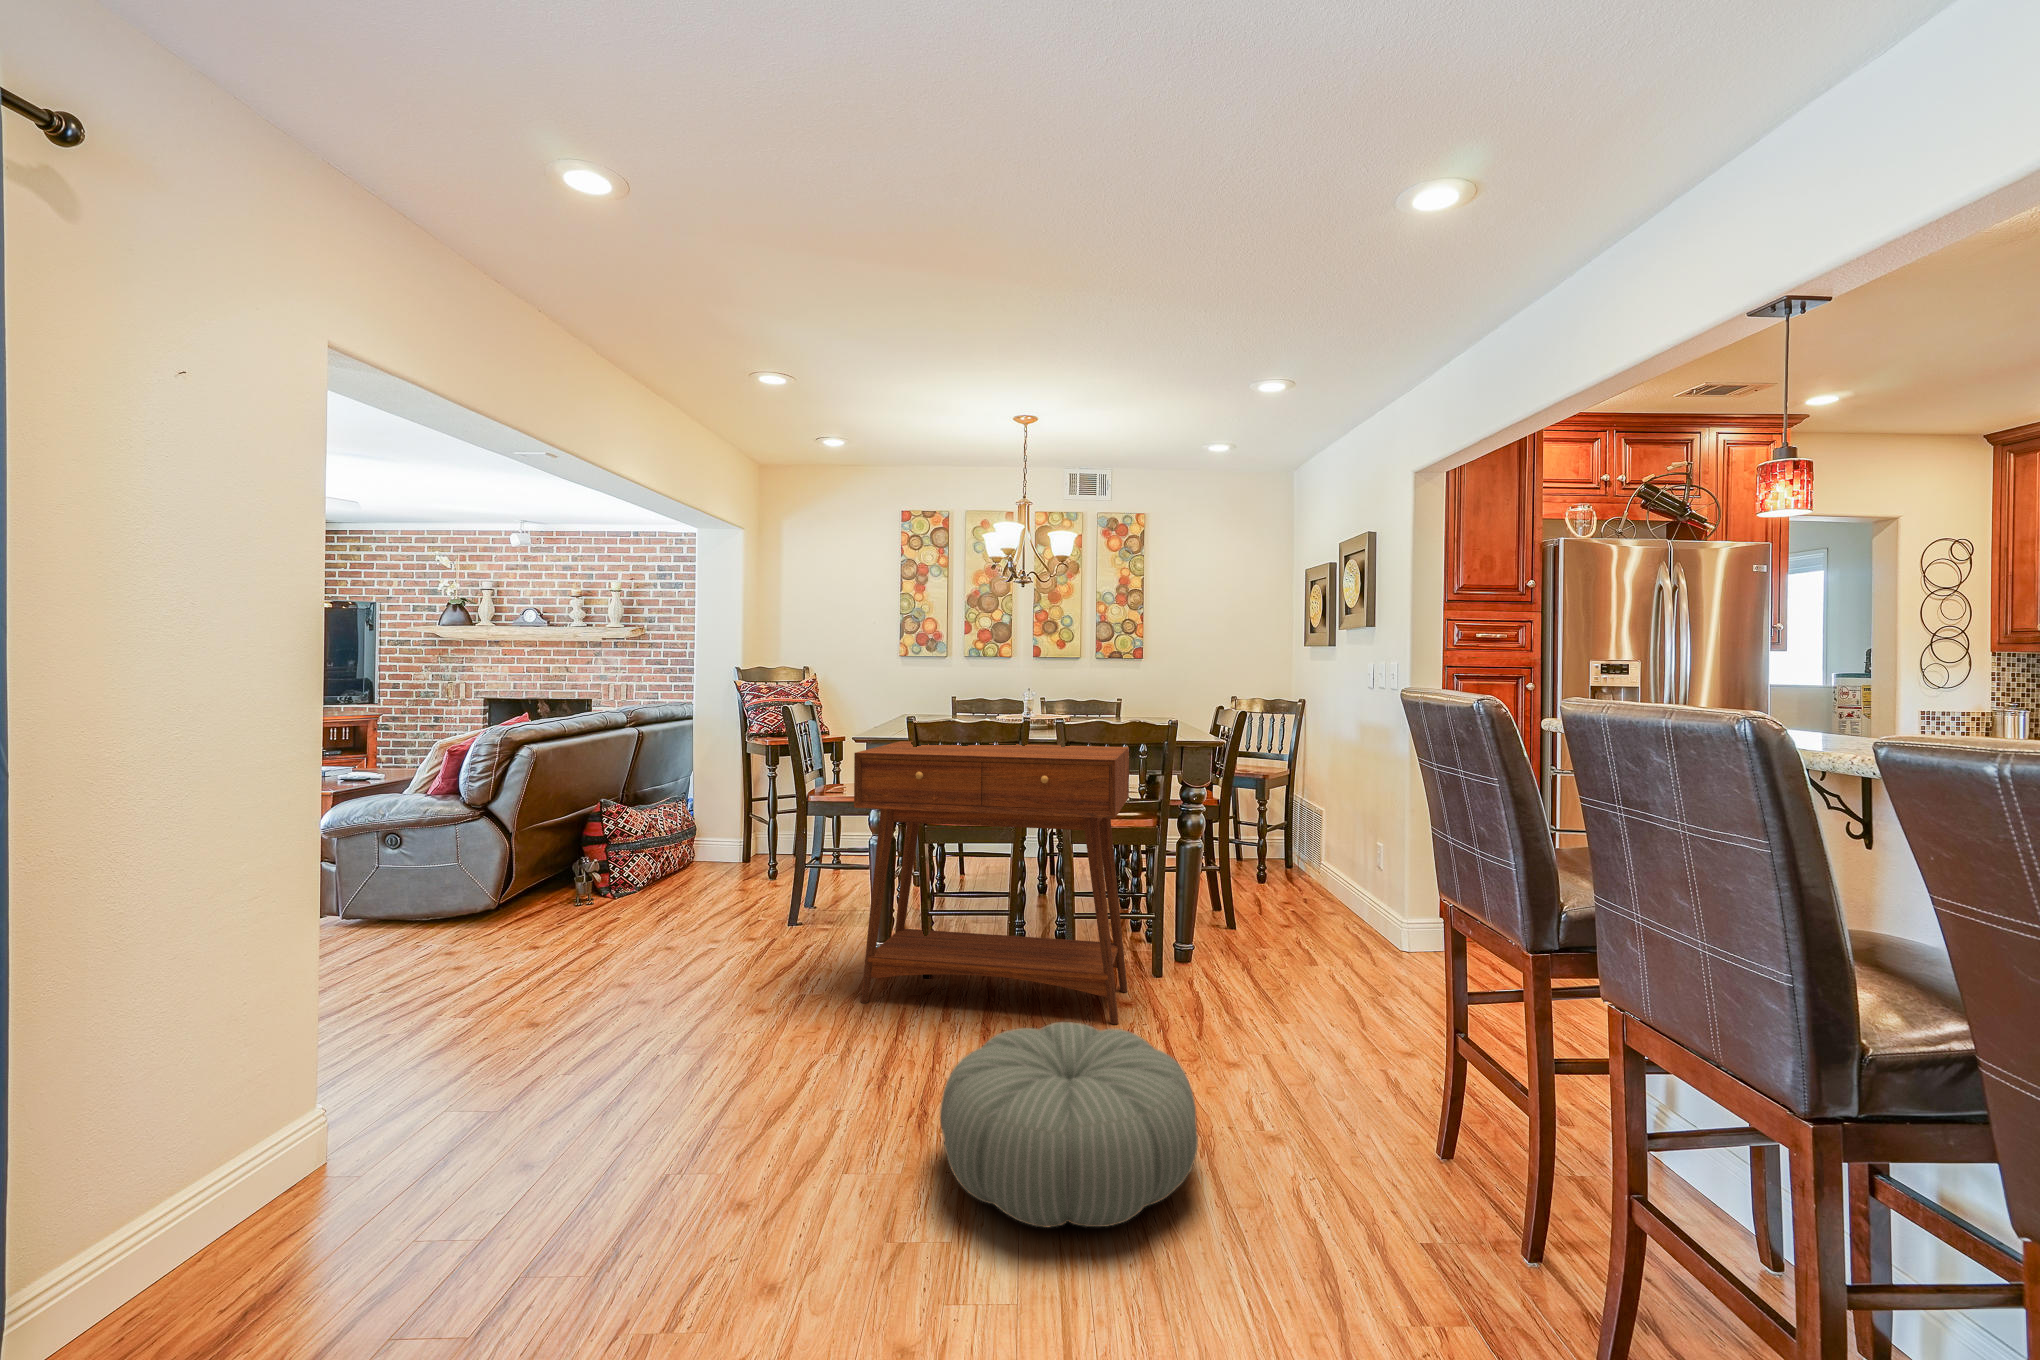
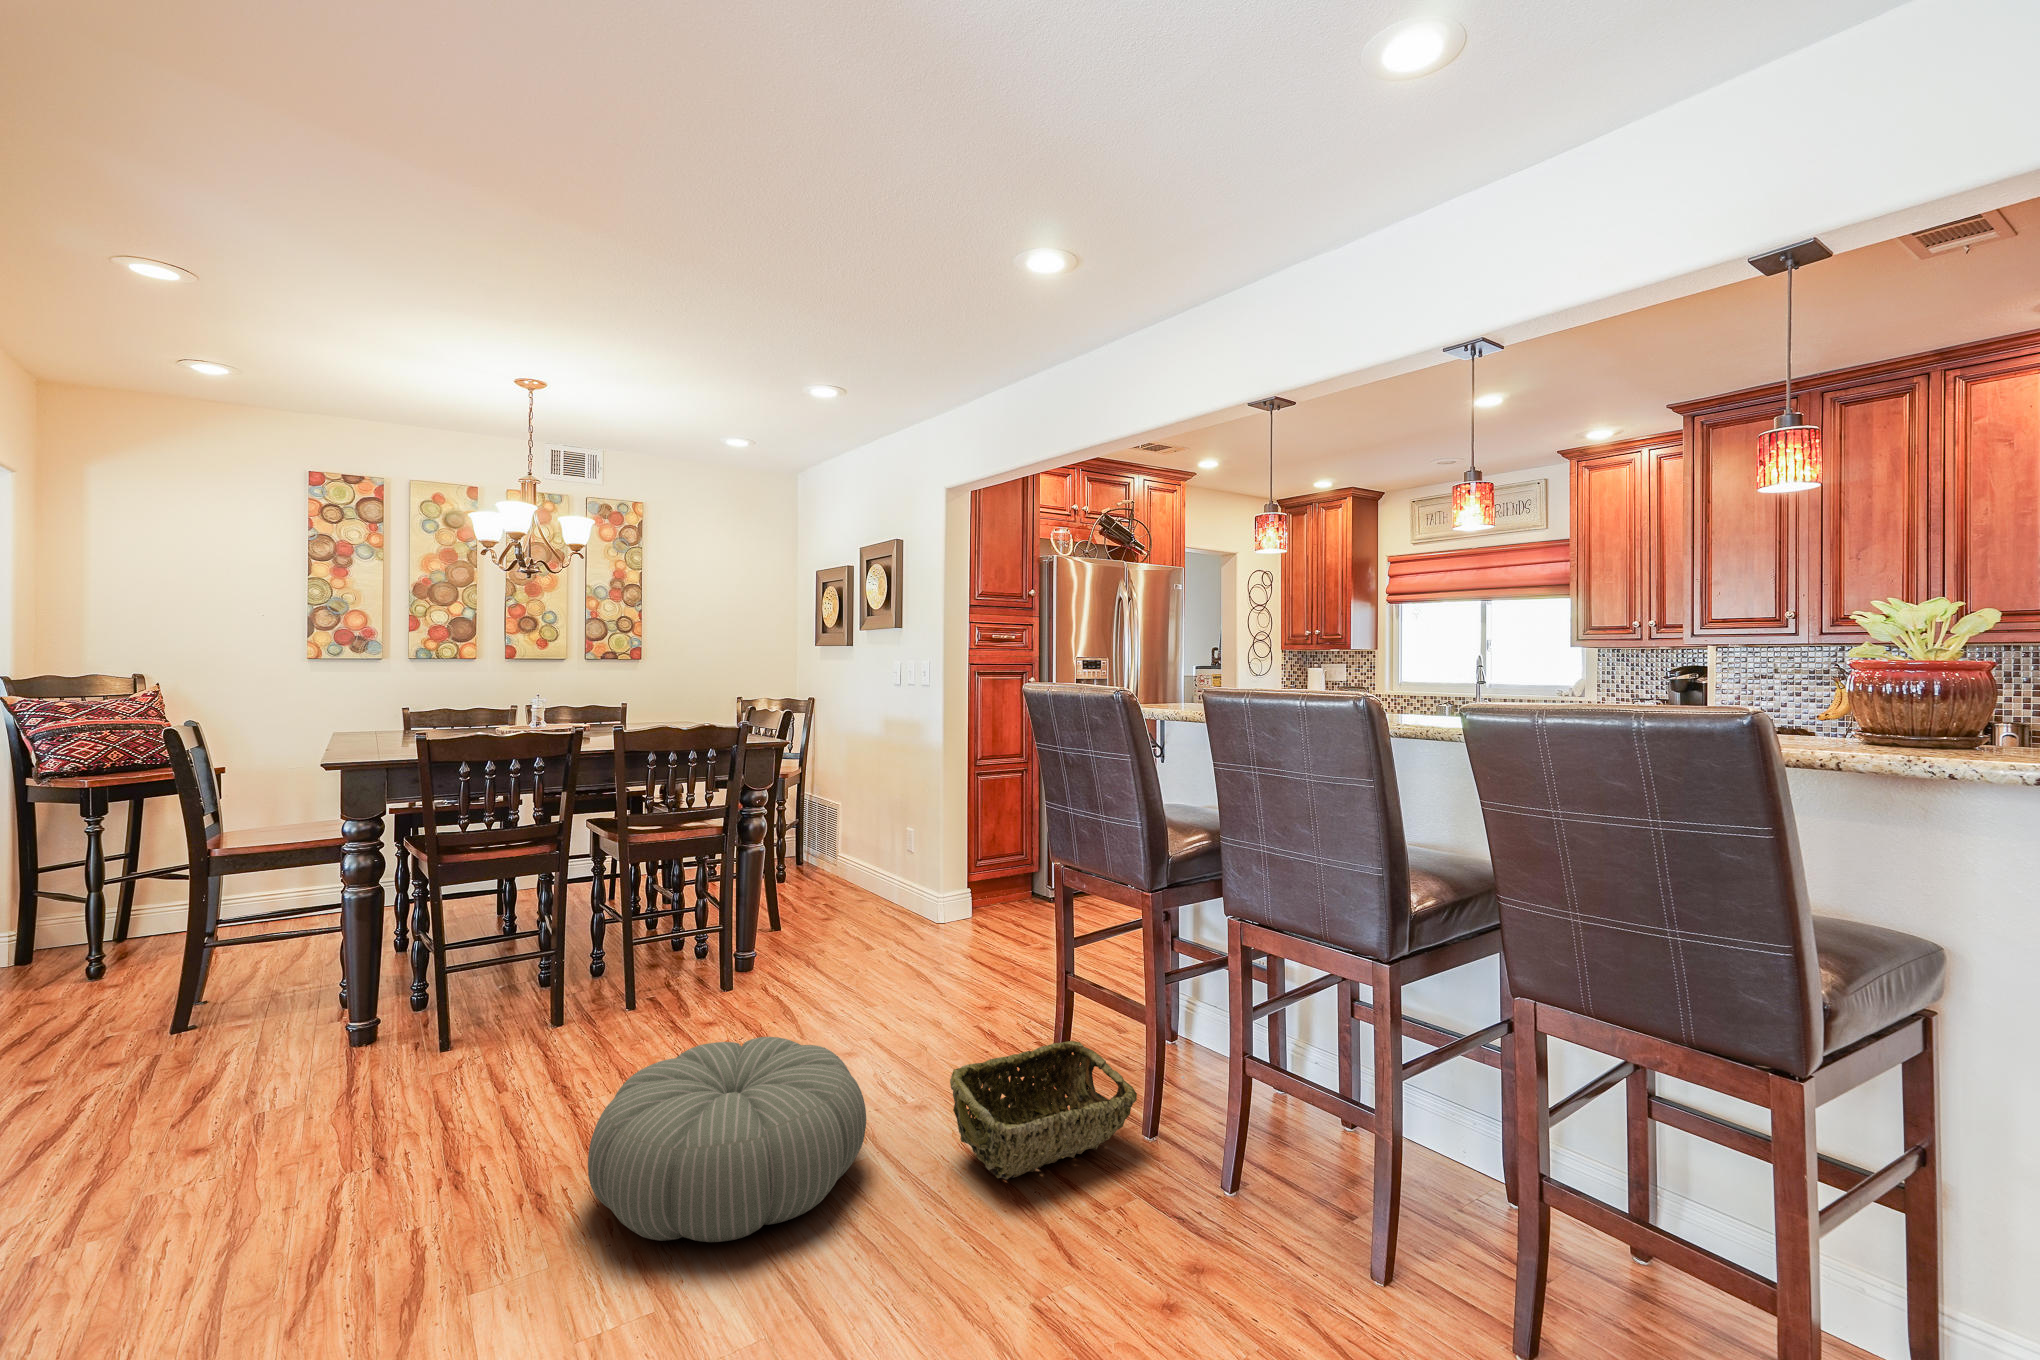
console table: present [854,741,1129,1024] -> none [360,758,713,1103]
woven basket: none [1288,1122,1541,1286] -> present [950,1041,1137,1180]

